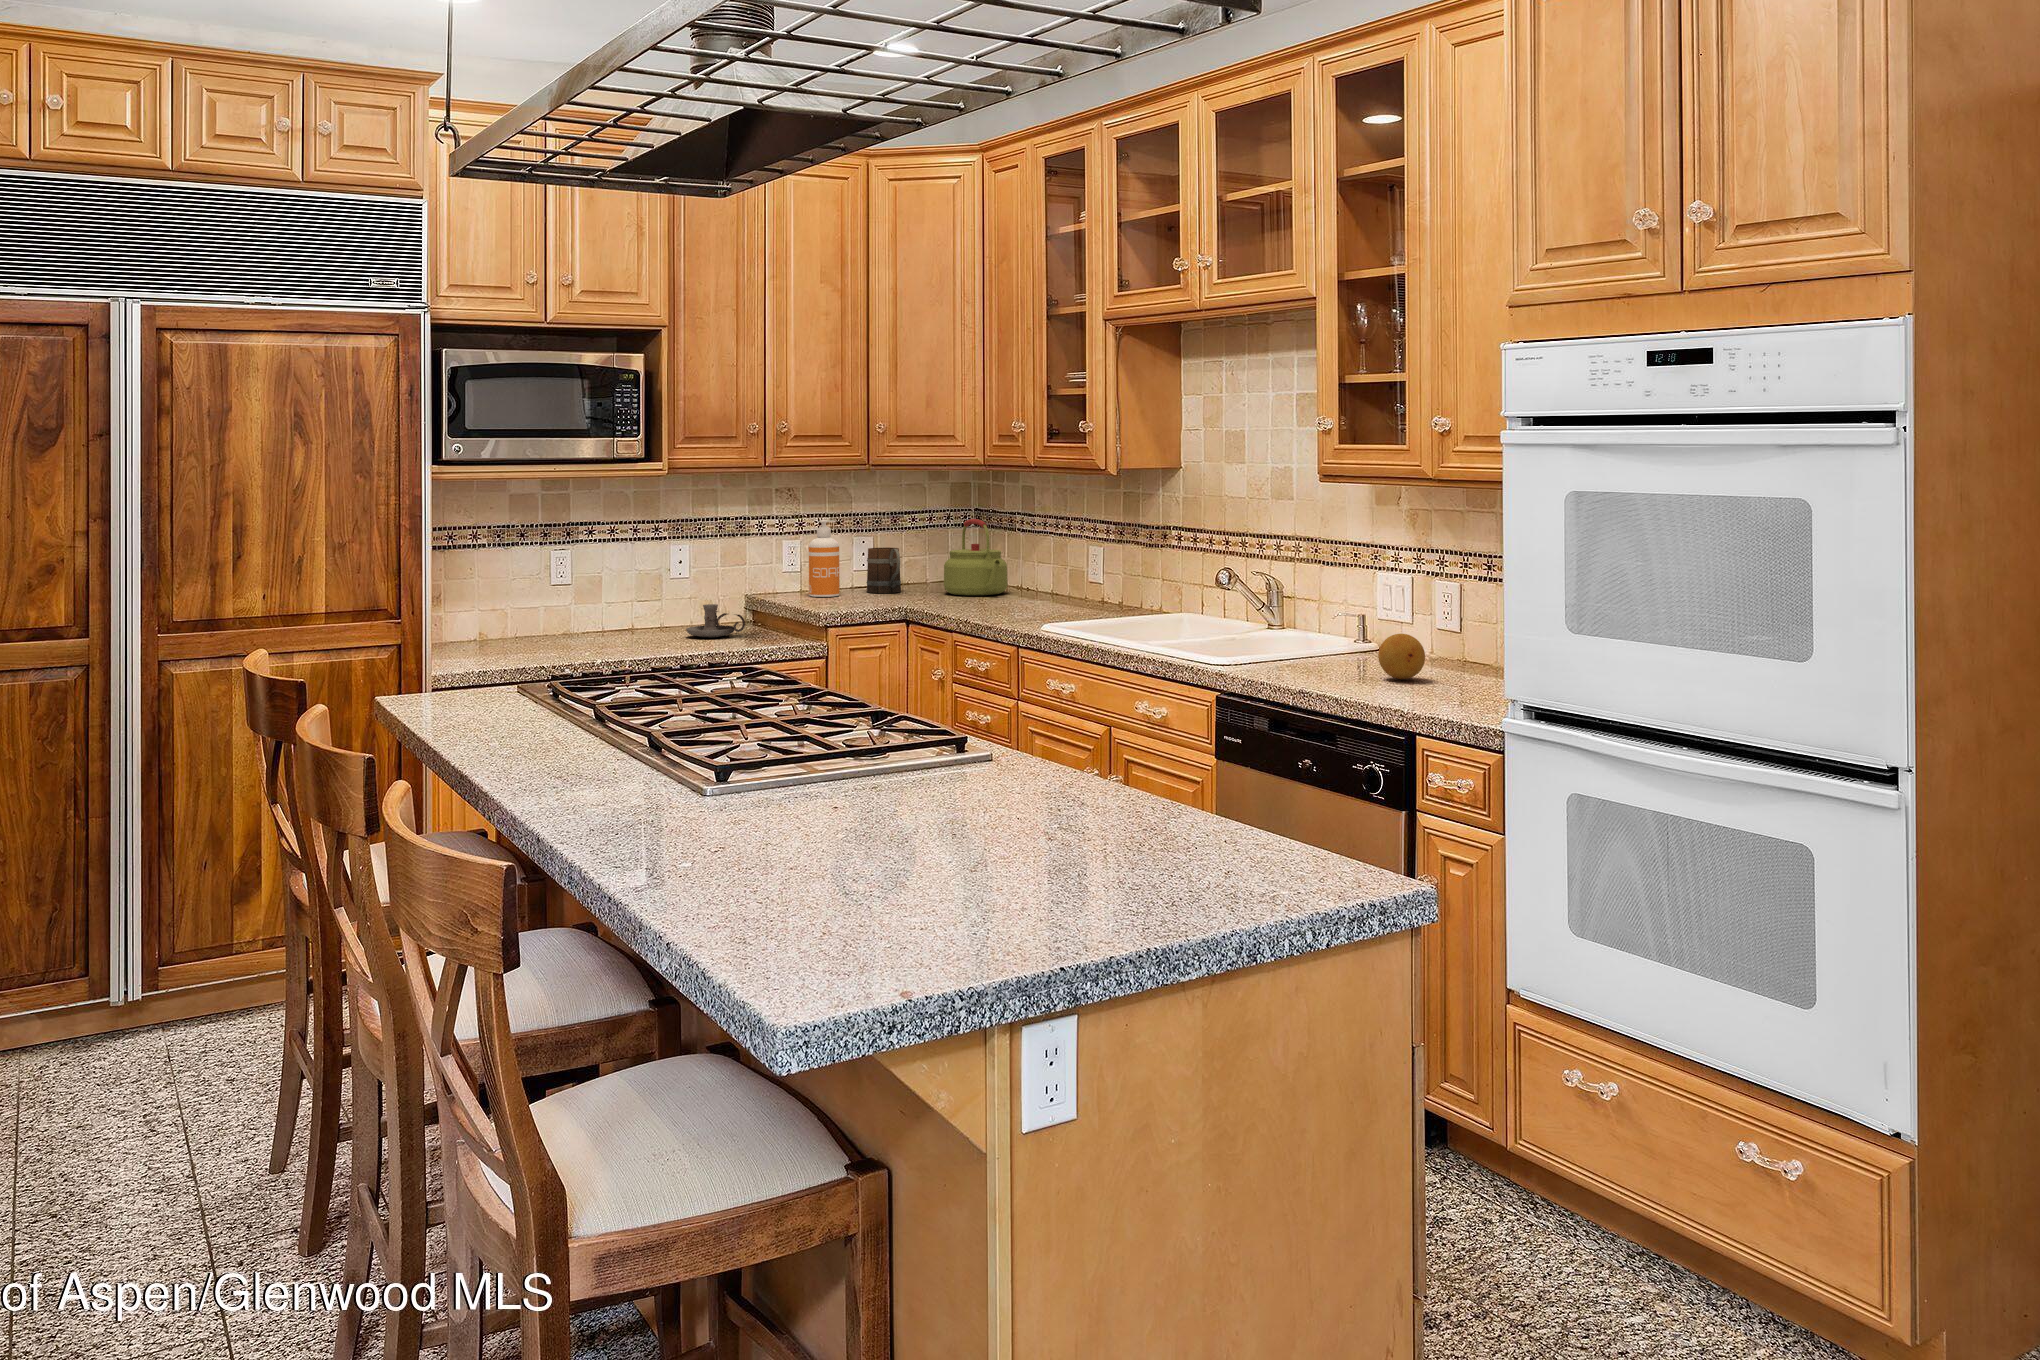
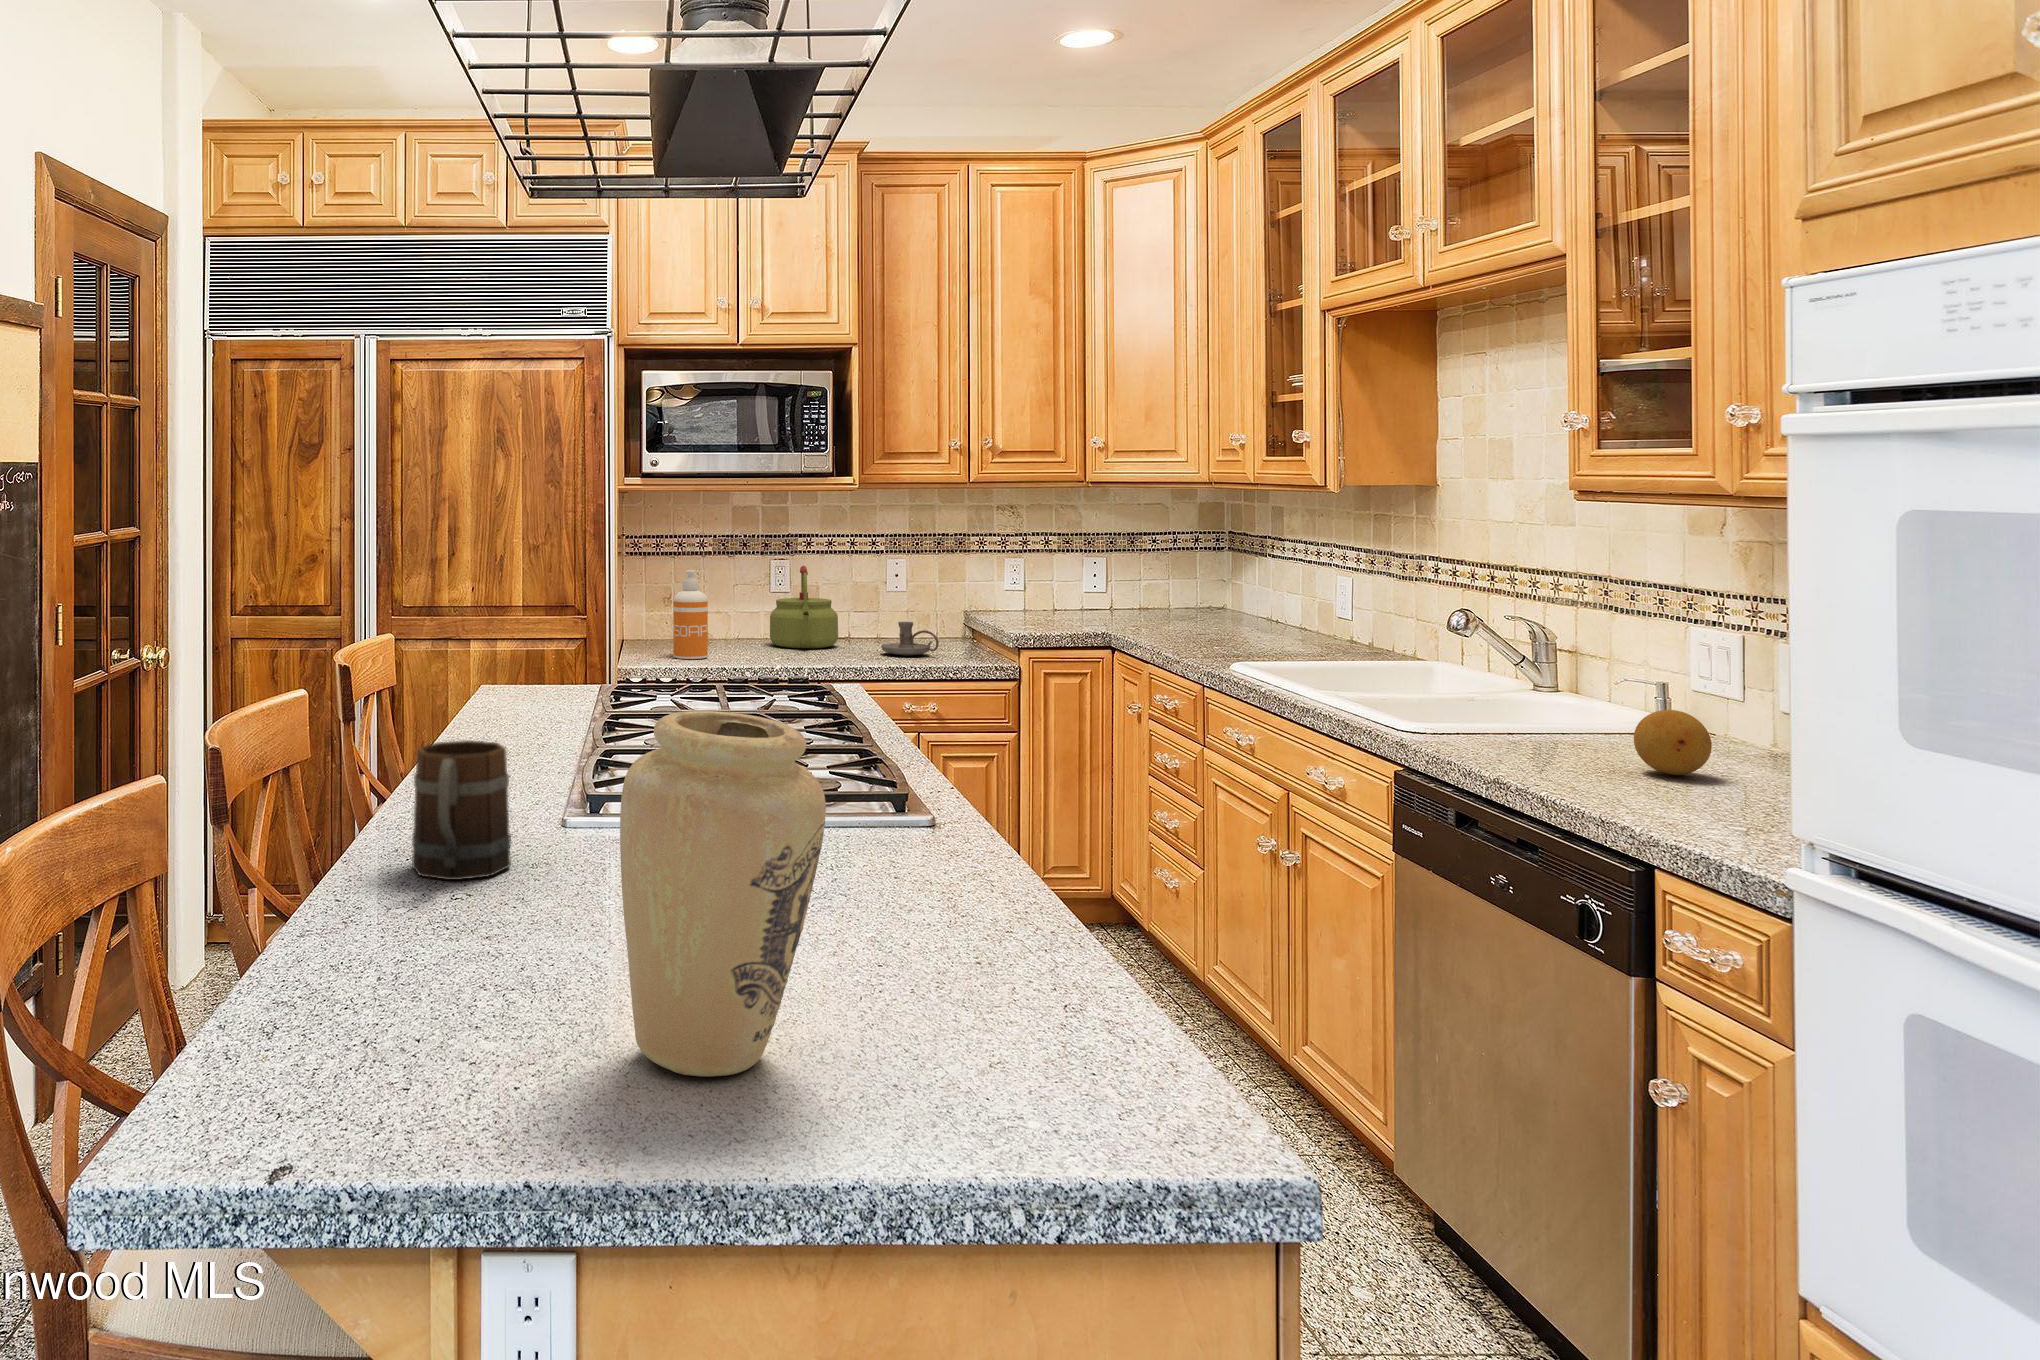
kettle: present [944,519,1008,595] -> present [770,566,838,648]
soap dispenser: present [809,520,840,597] -> present [673,570,708,659]
mug: present [866,547,901,593] -> present [412,740,511,880]
vase: none [1002,661,1145,909] -> present [620,711,826,1077]

